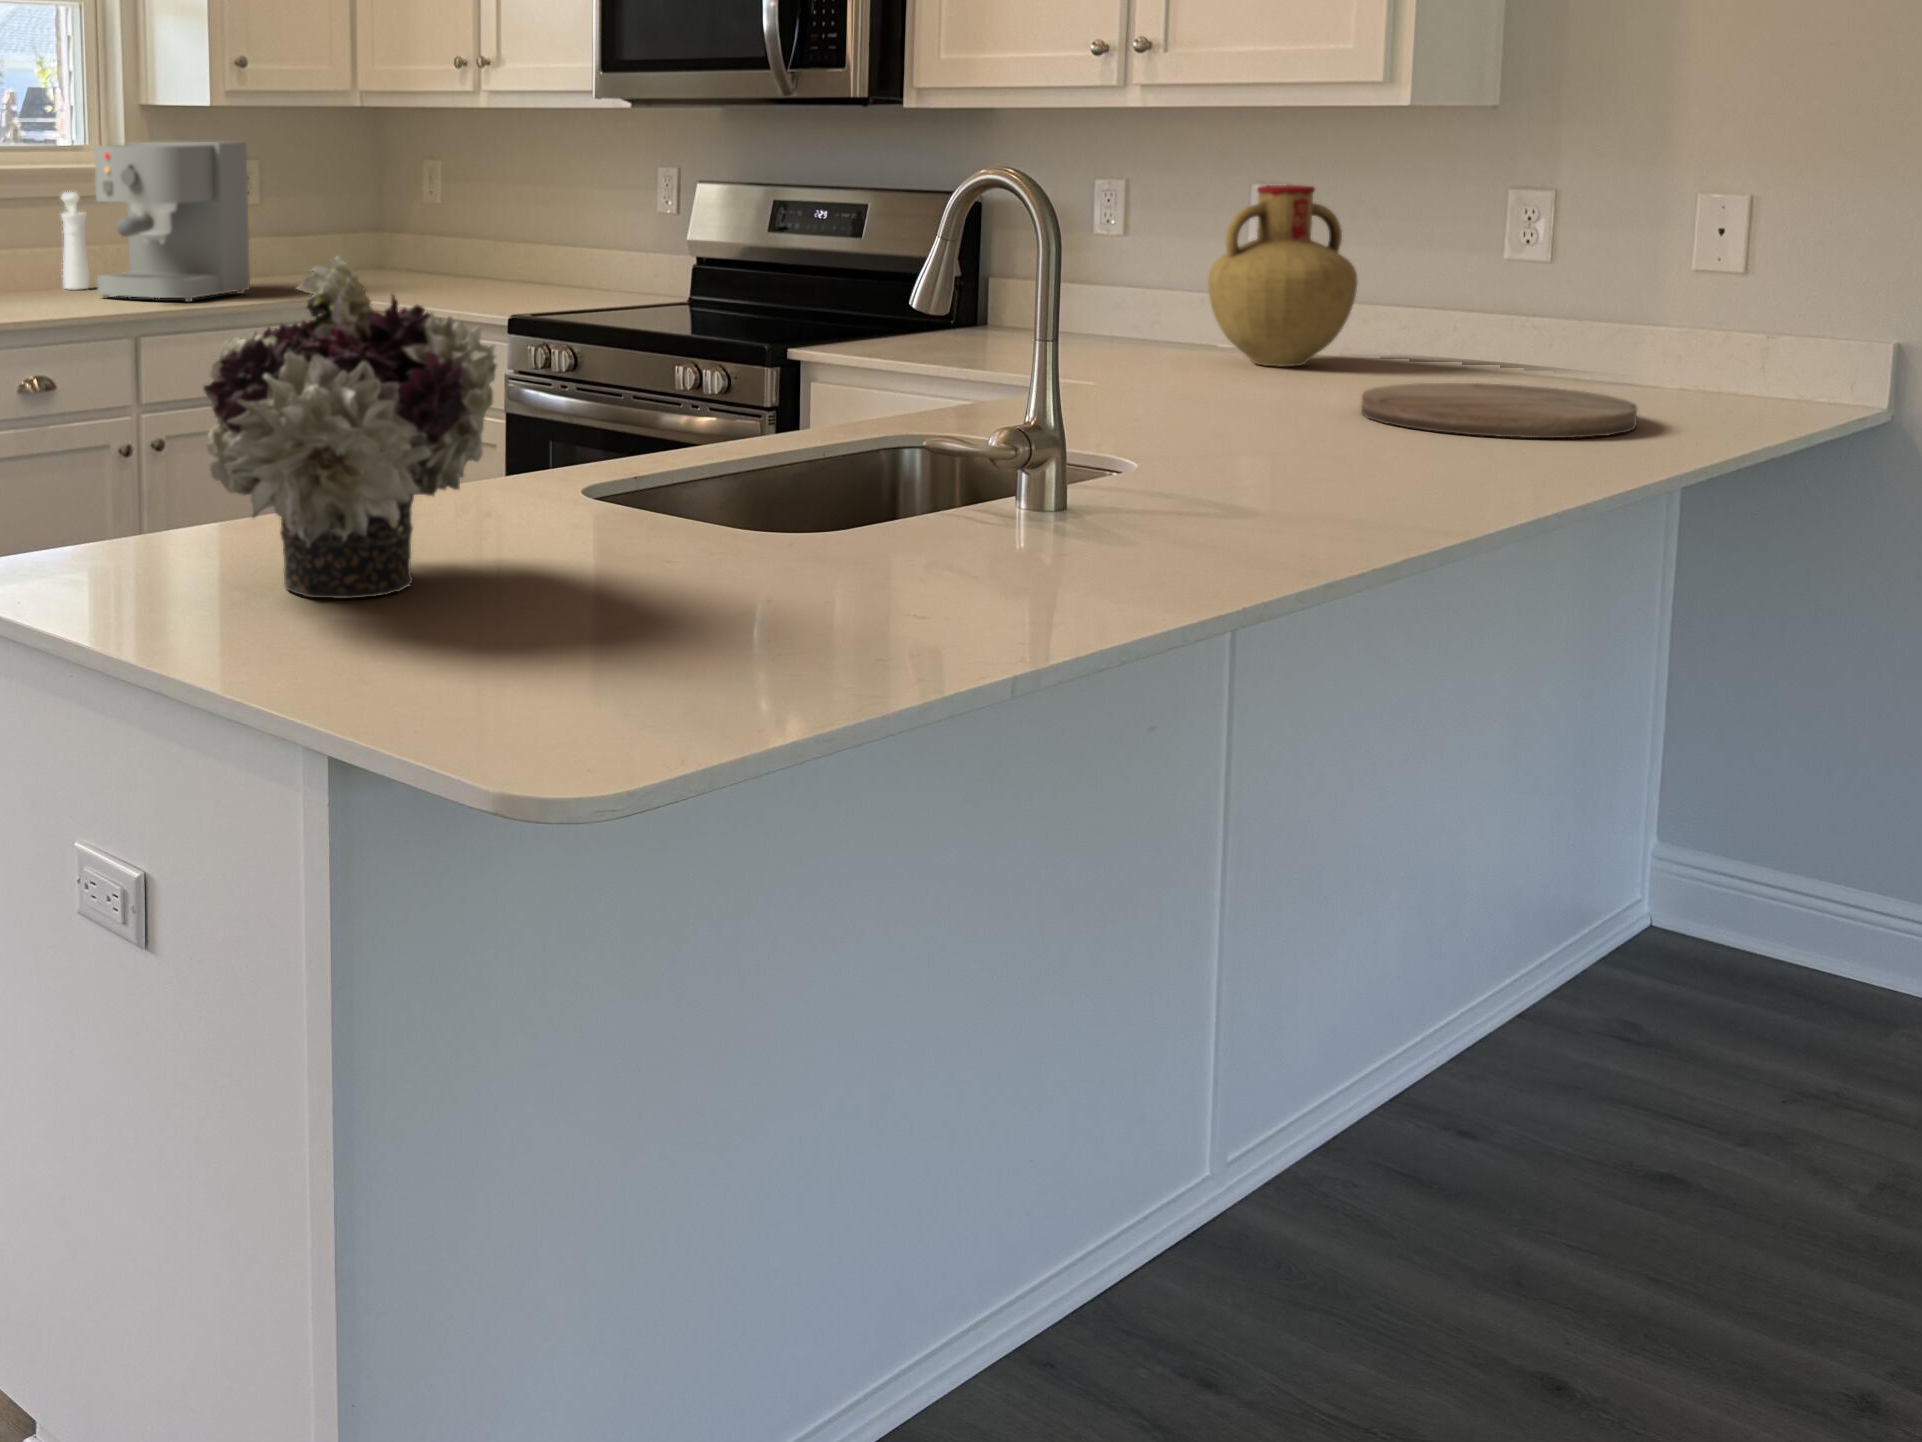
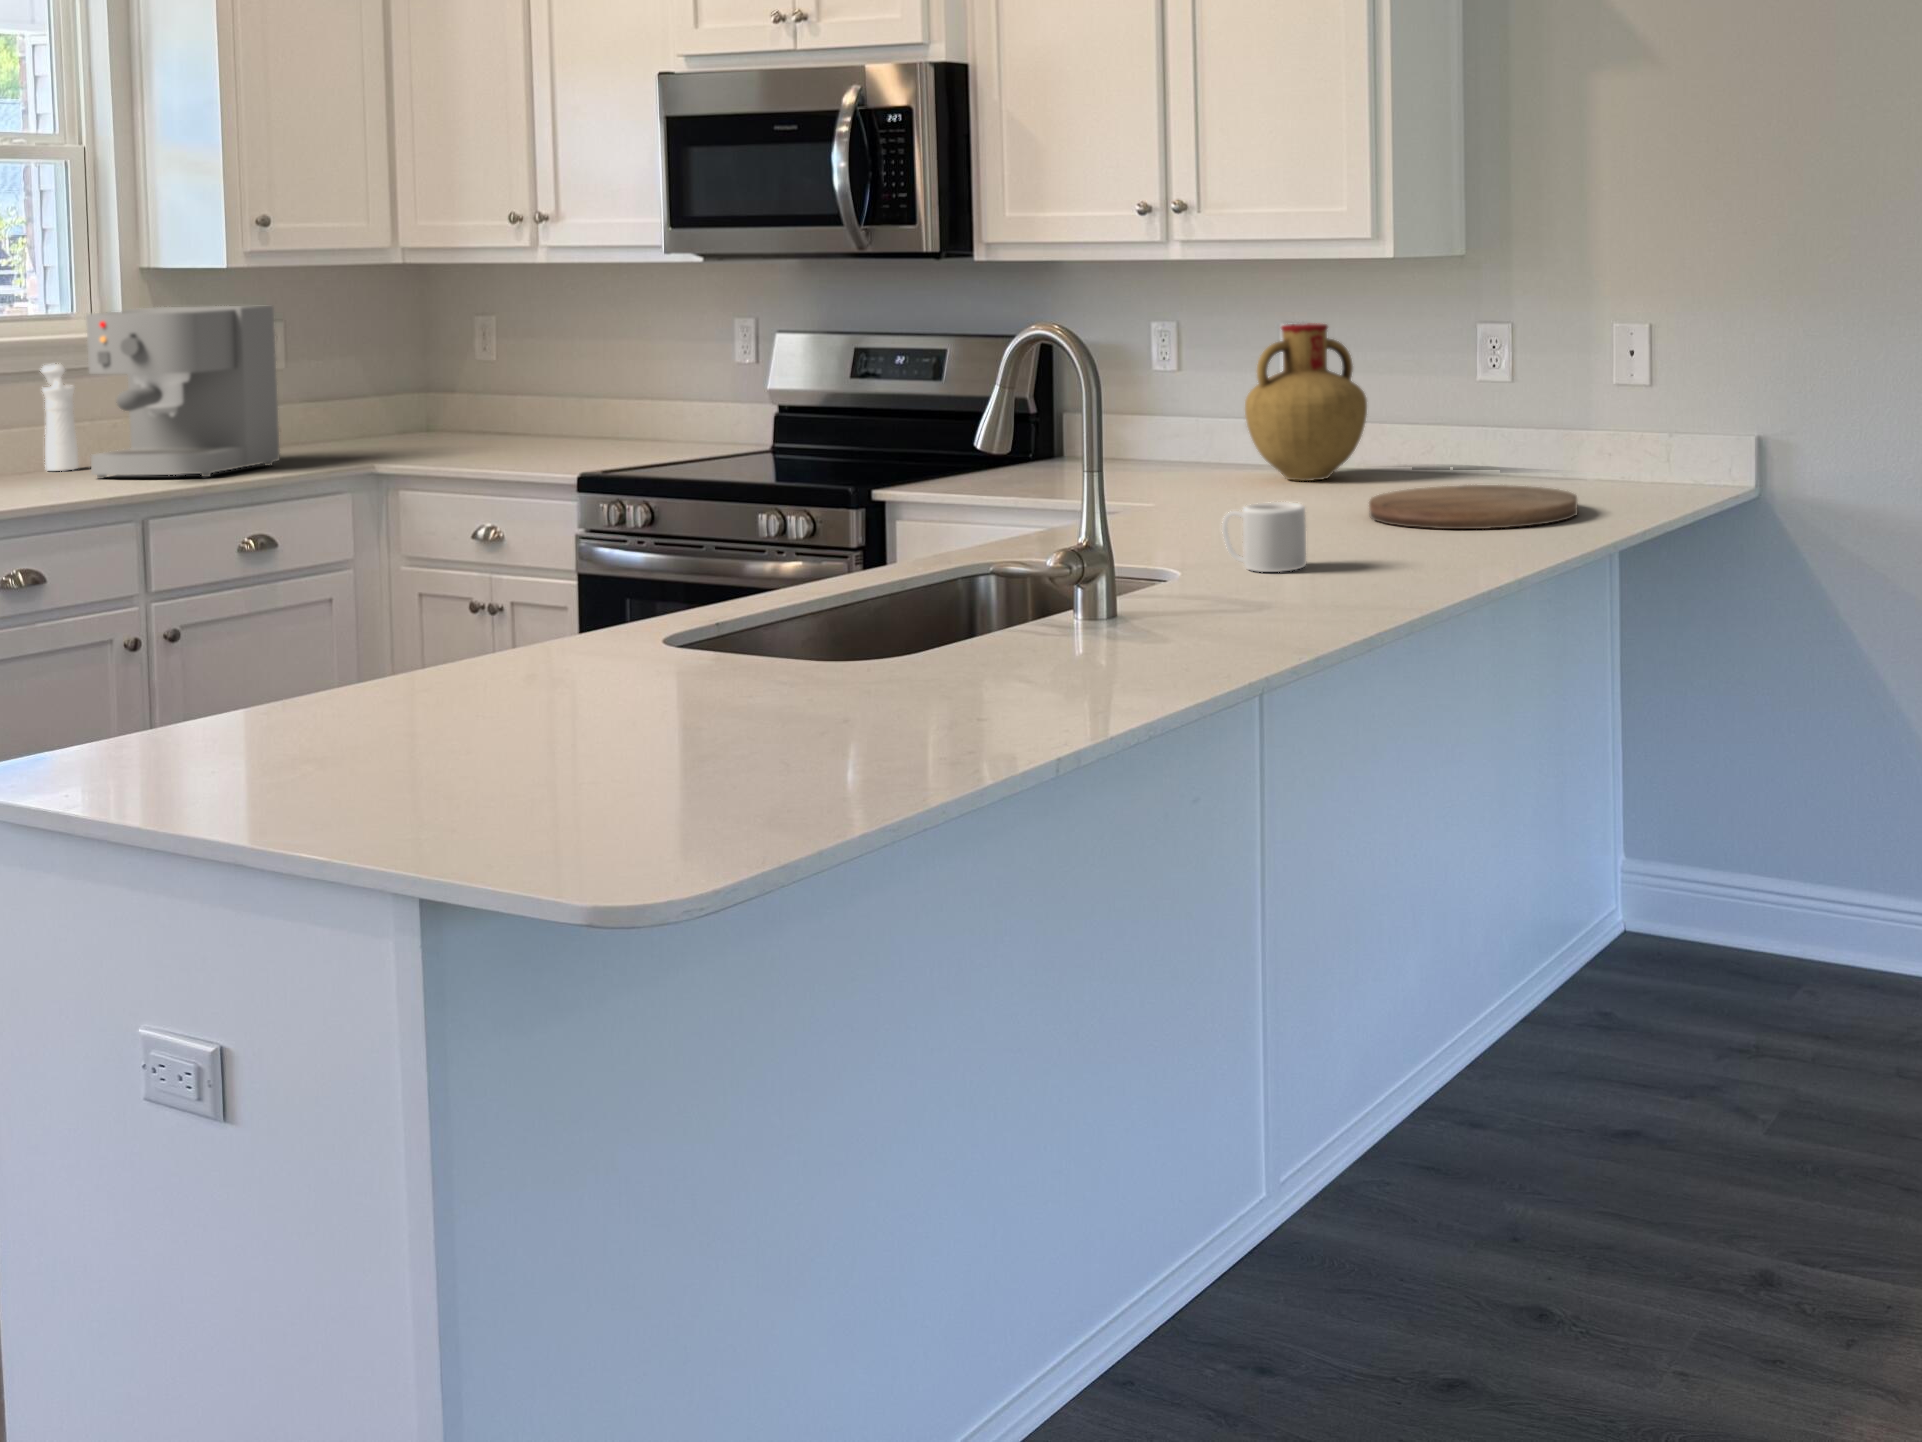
flower arrangement: present [203,256,497,599] -> none [265,428,578,762]
mug: none [1189,390,1292,471] -> present [1222,502,1306,572]

